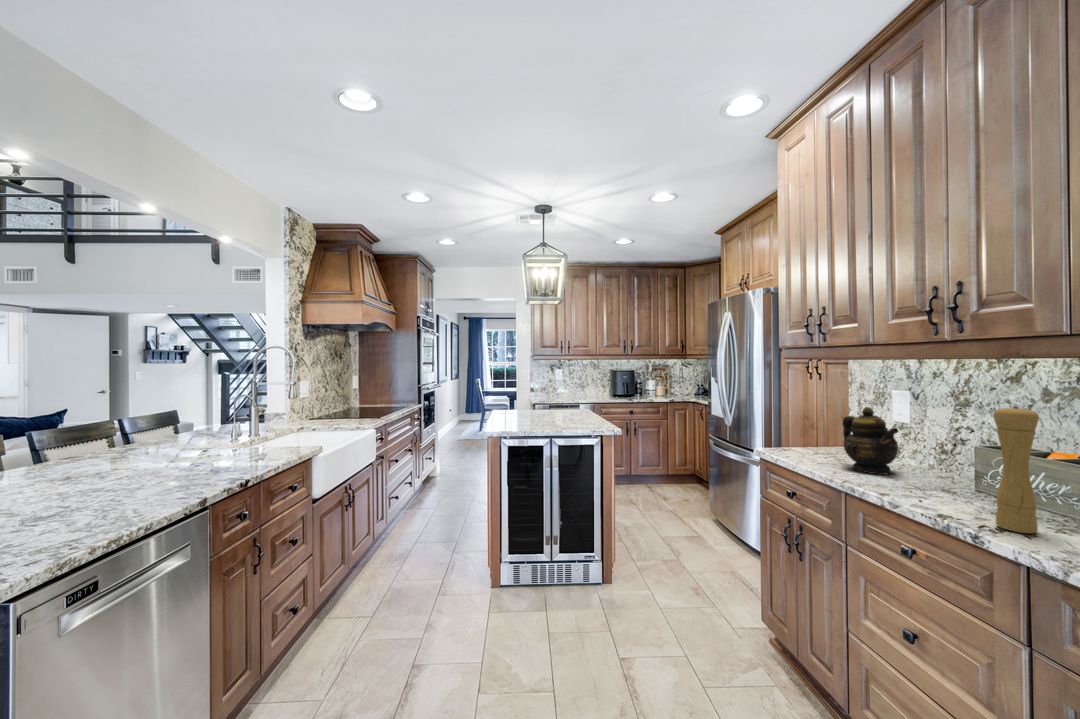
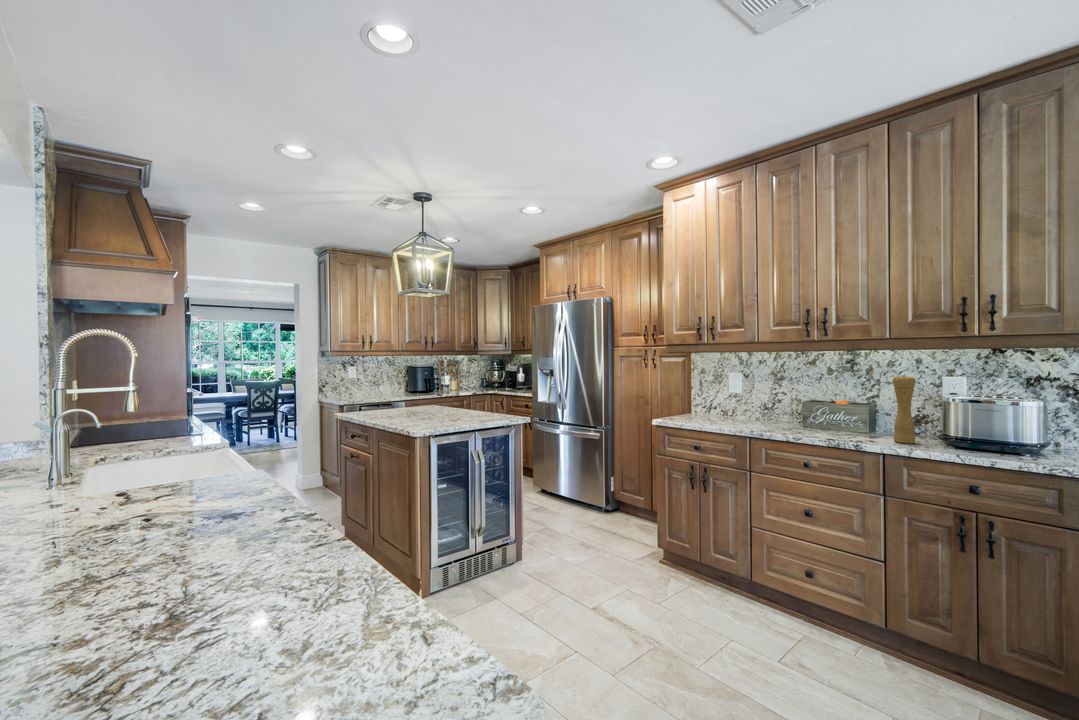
teapot: present [842,407,899,475] -> none [732,384,783,427]

